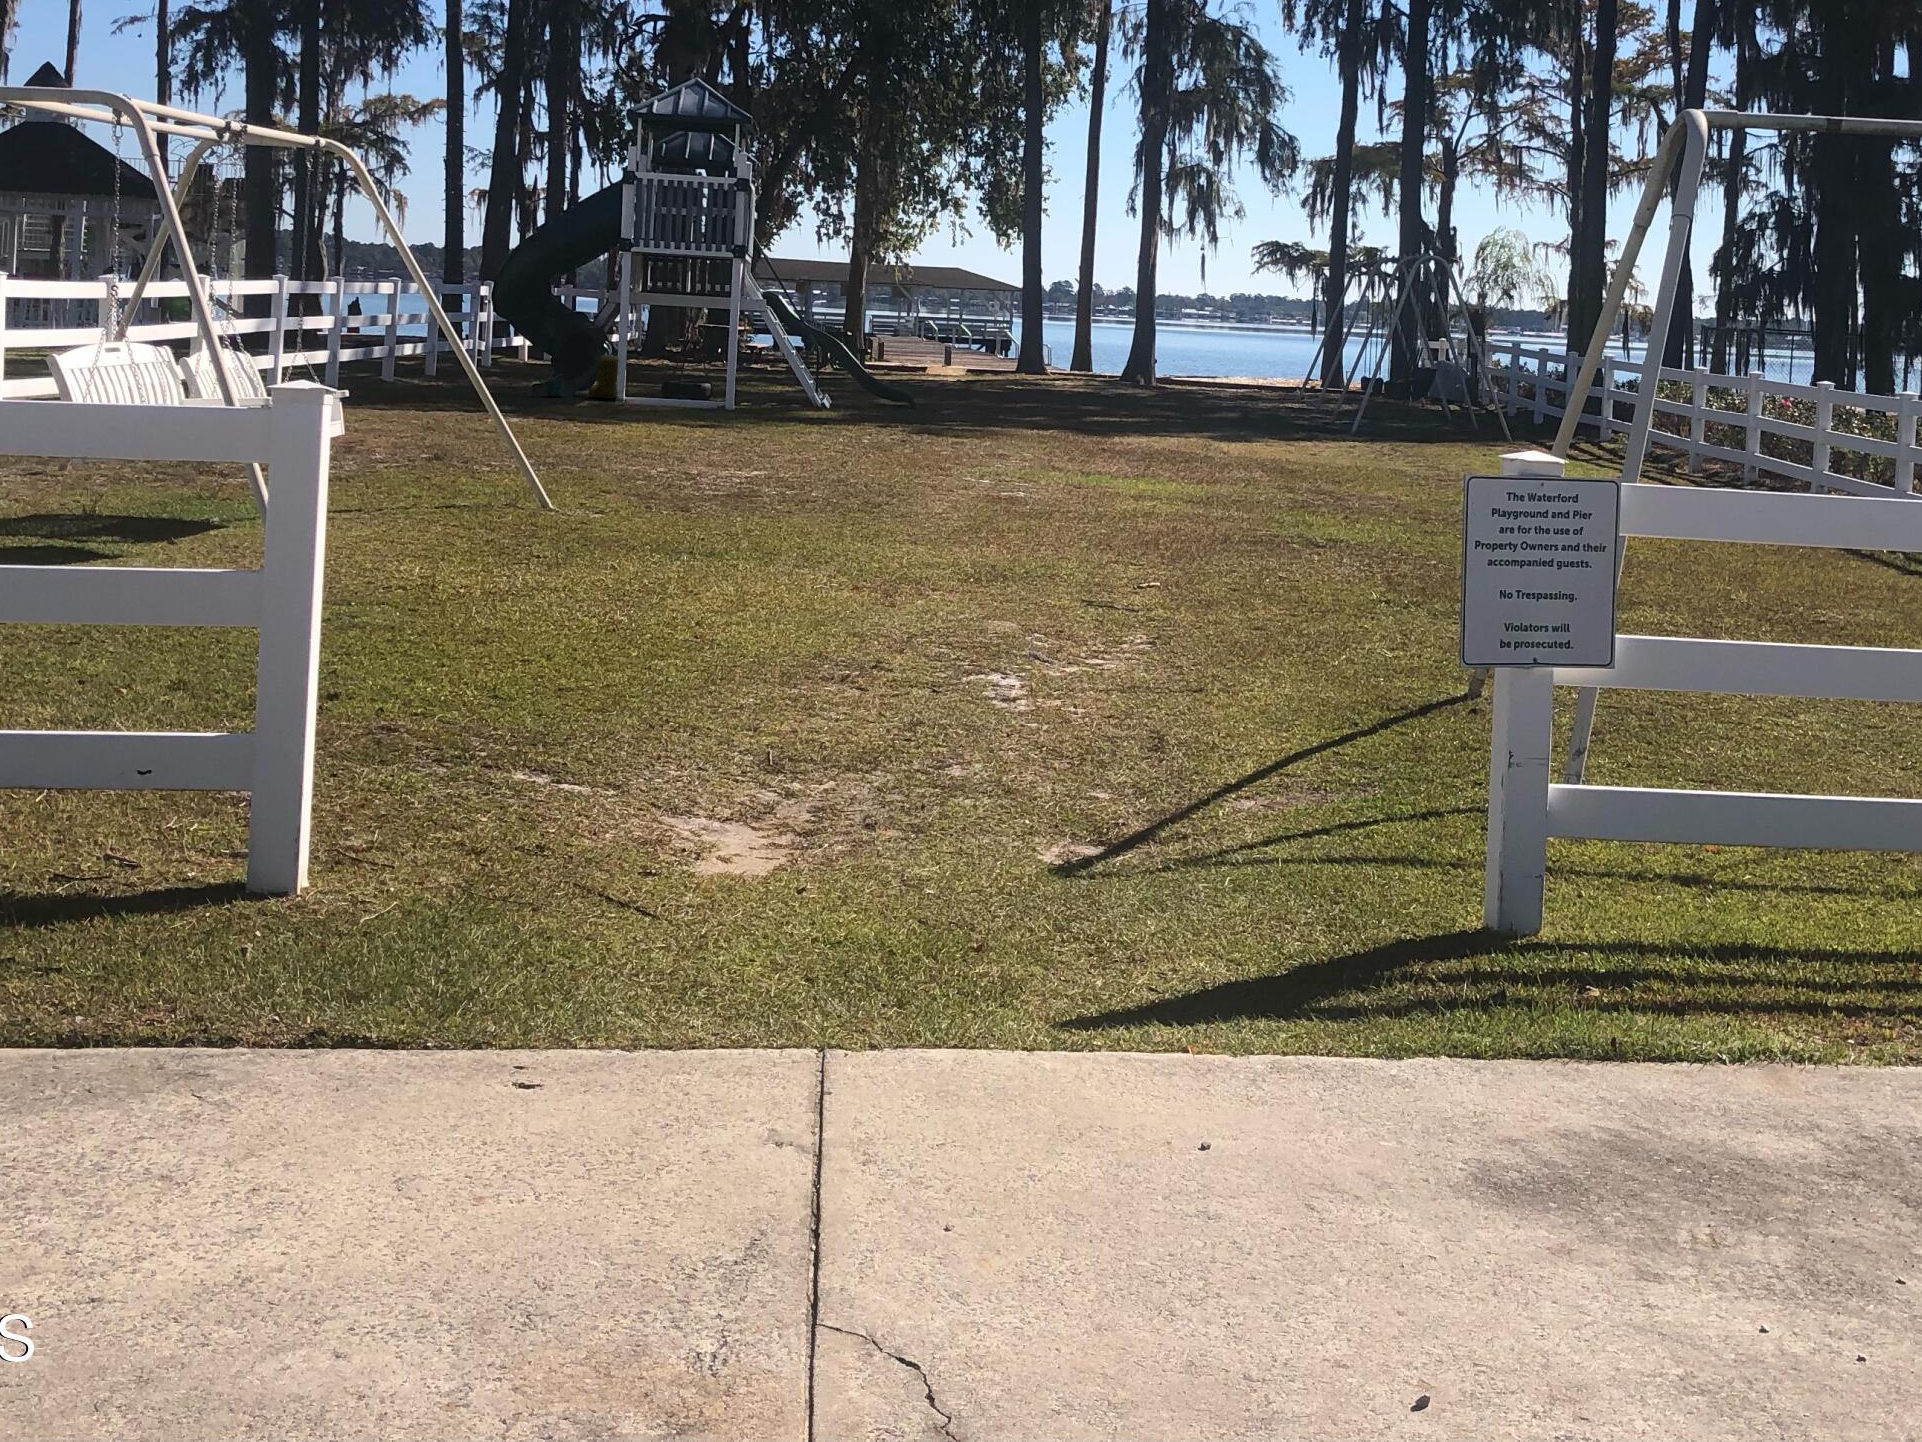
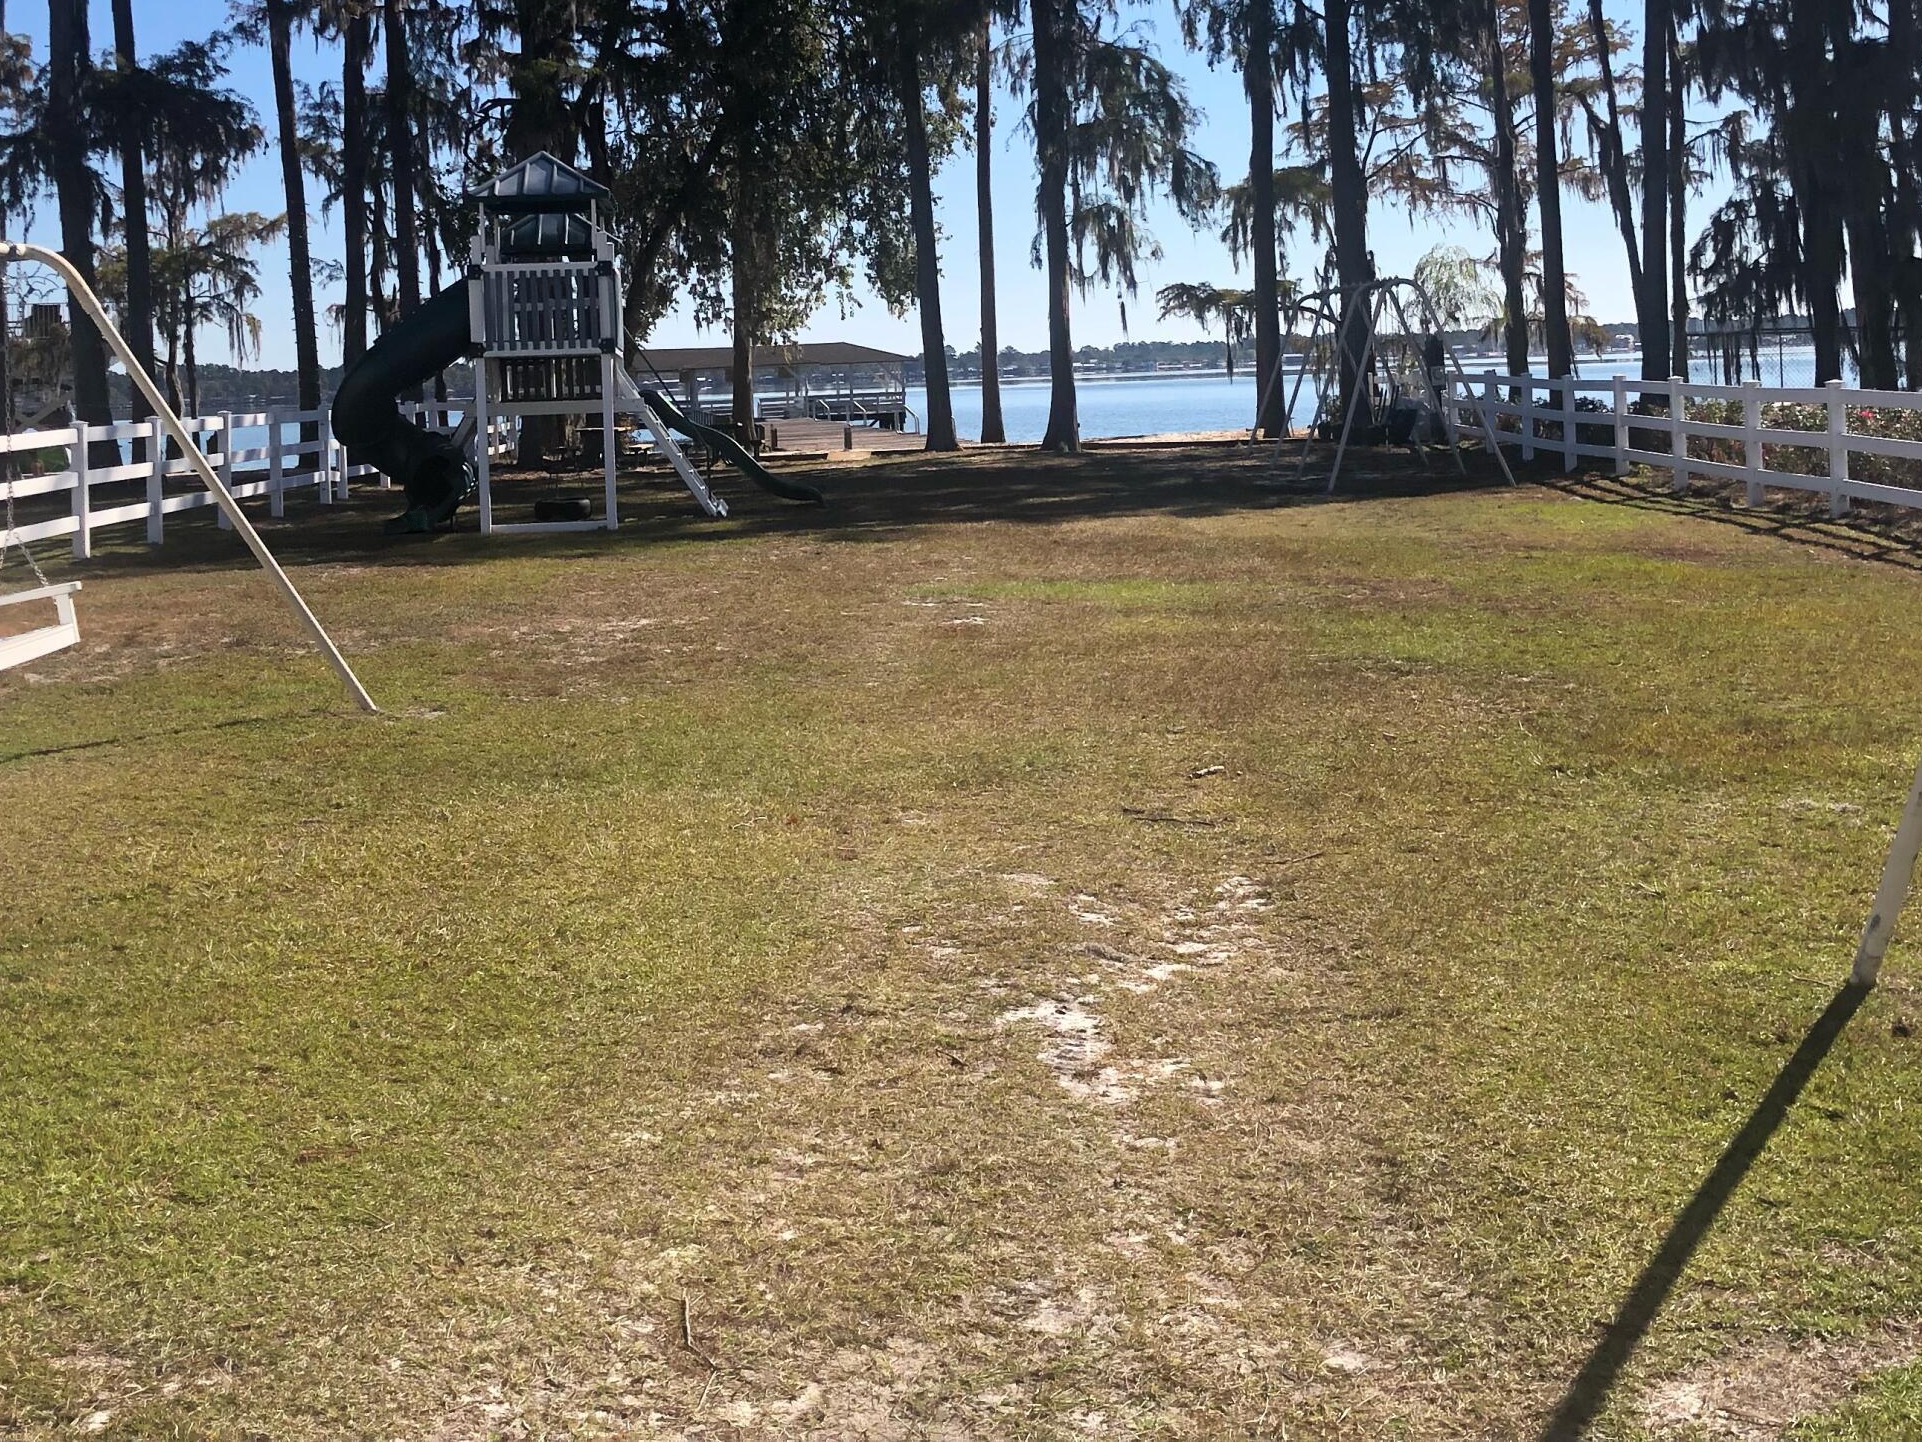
backpack: present [589,355,633,399] -> none [455,477,505,528]

